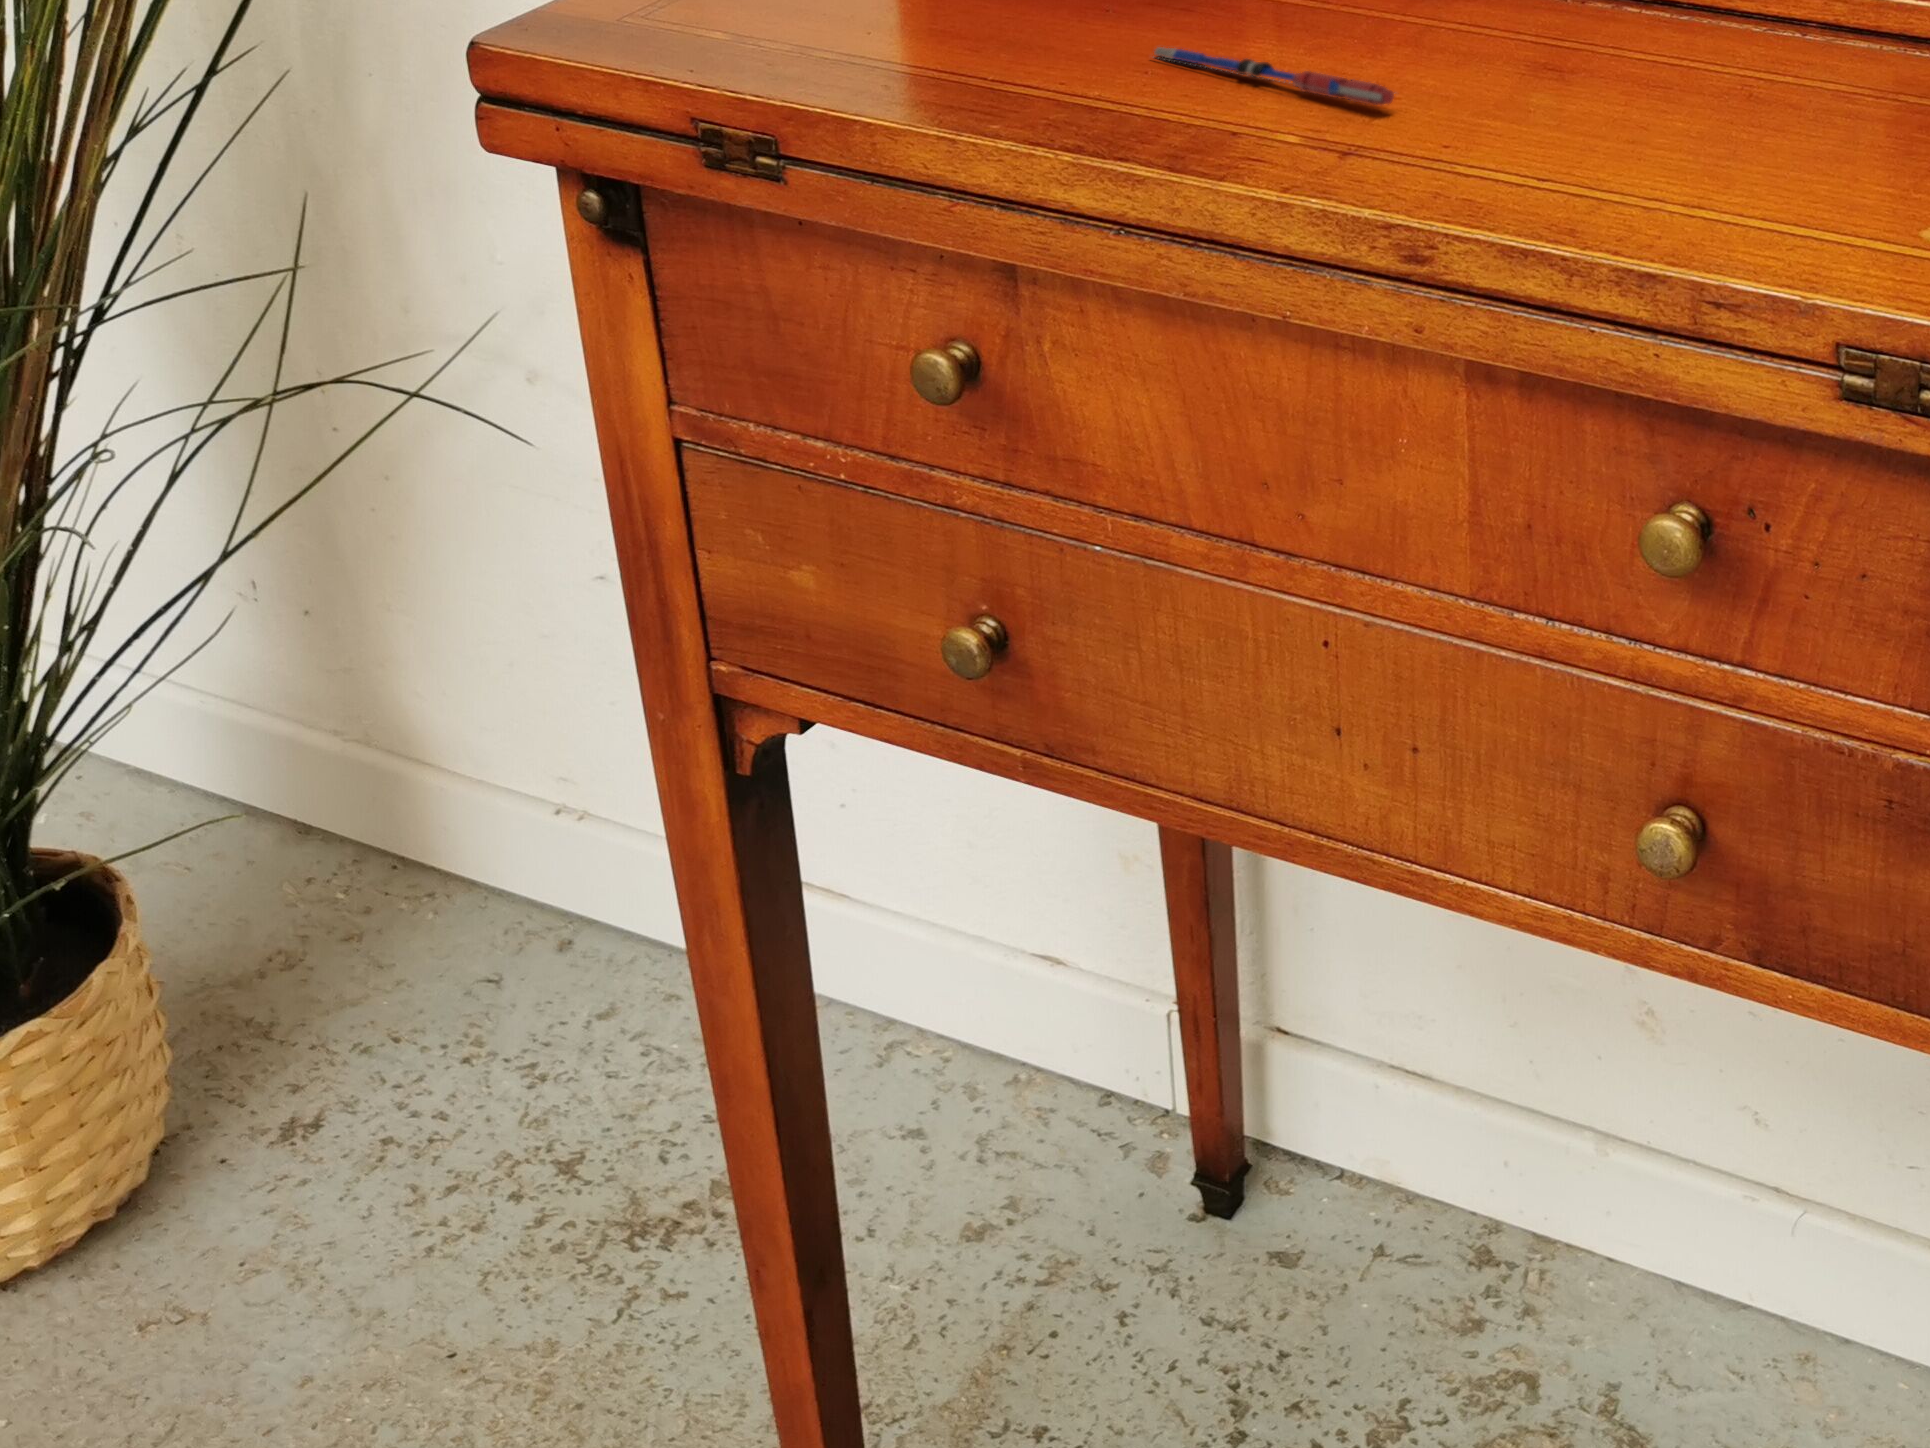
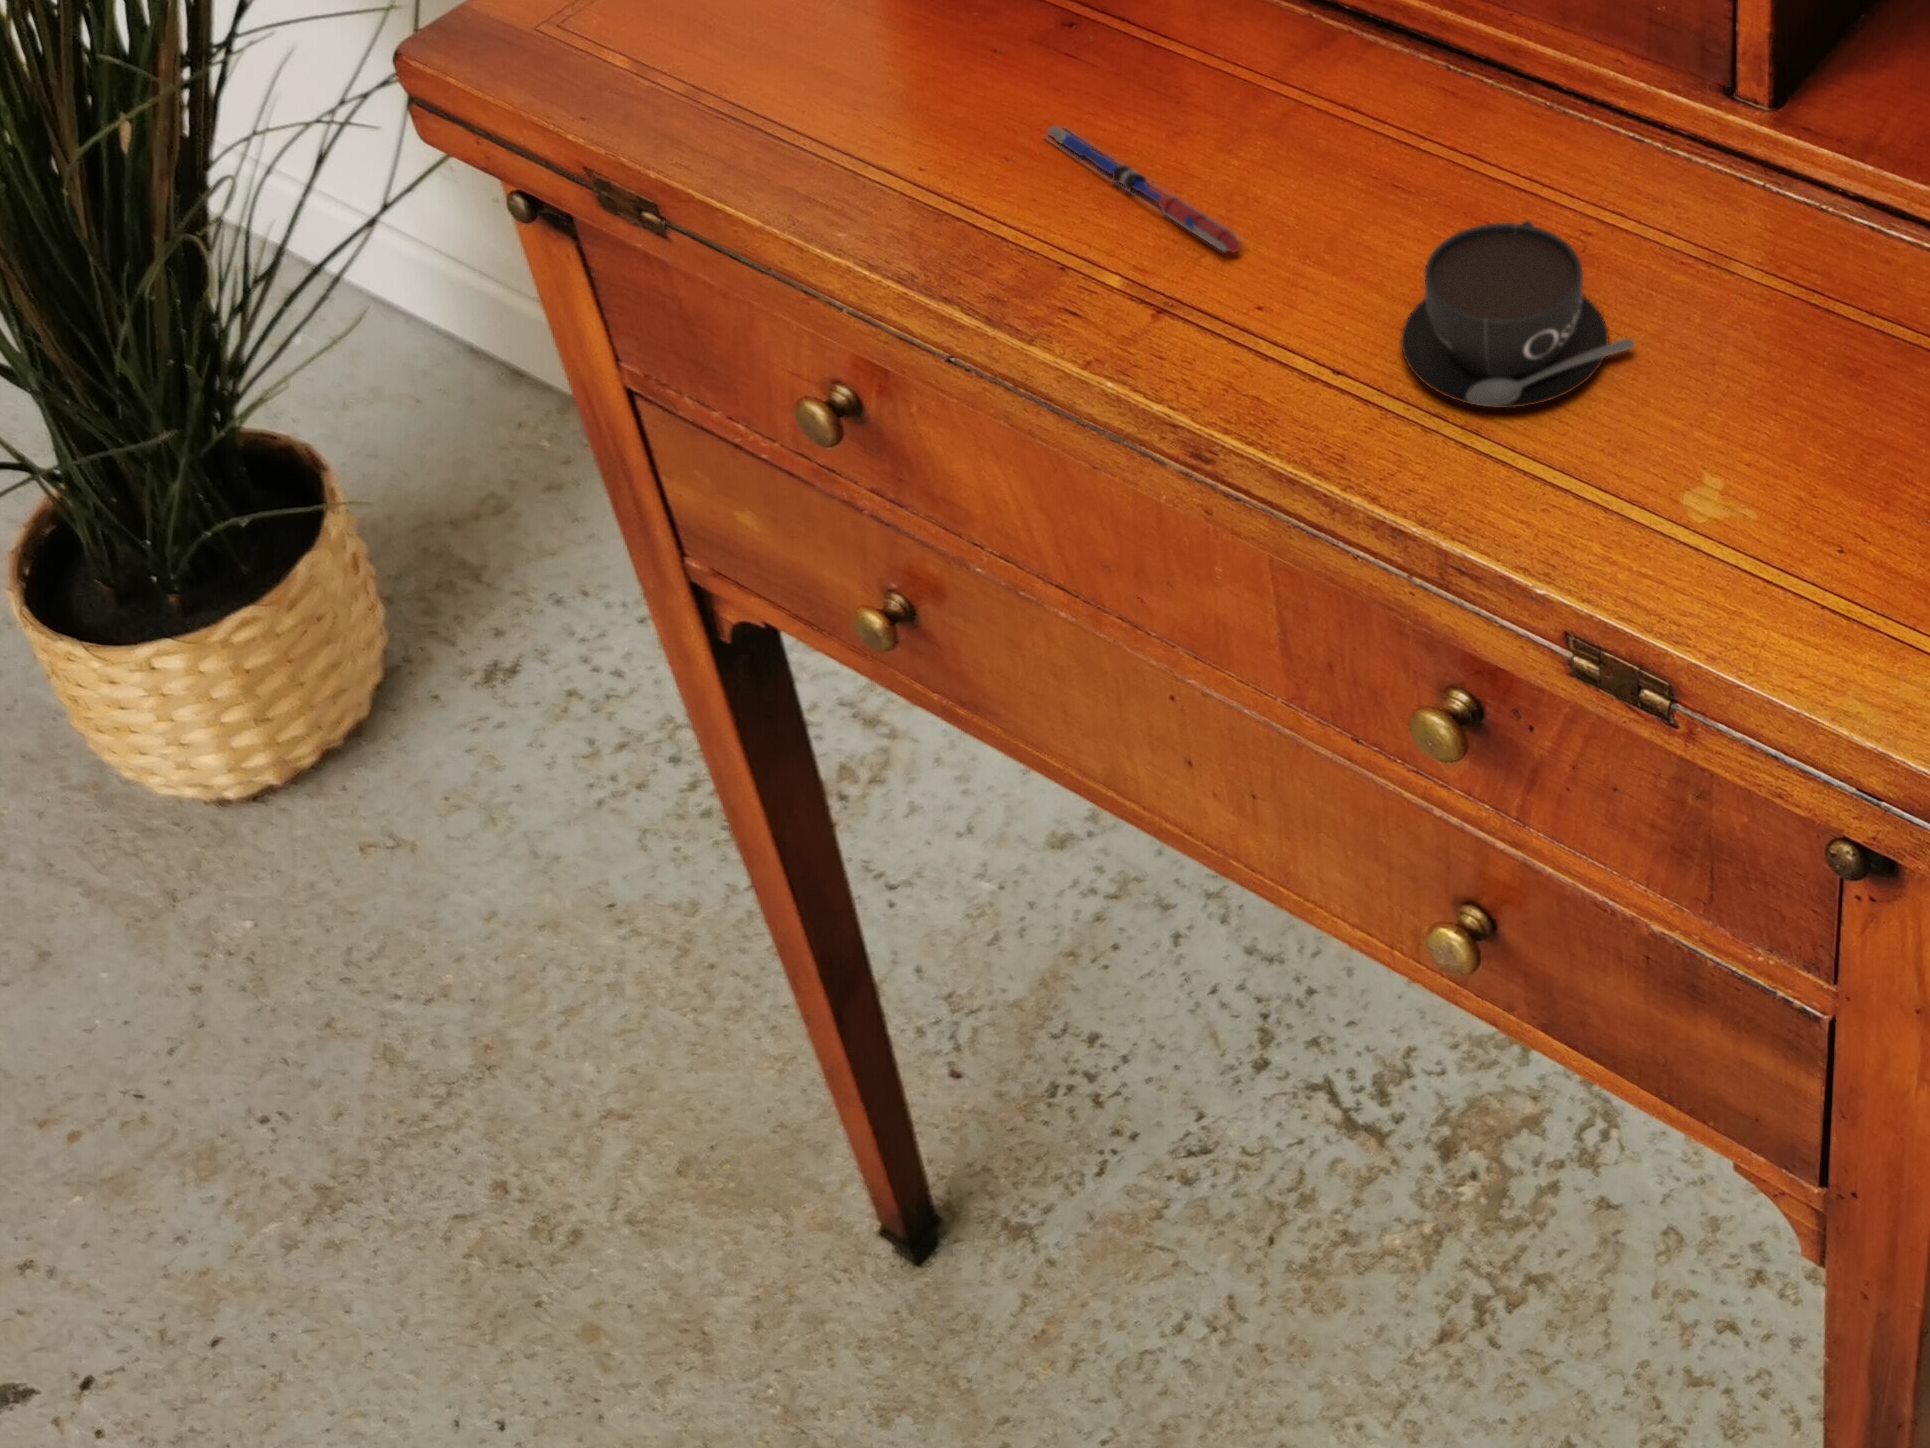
teacup: none [1592,26,1838,175] -> present [1401,221,1634,408]

